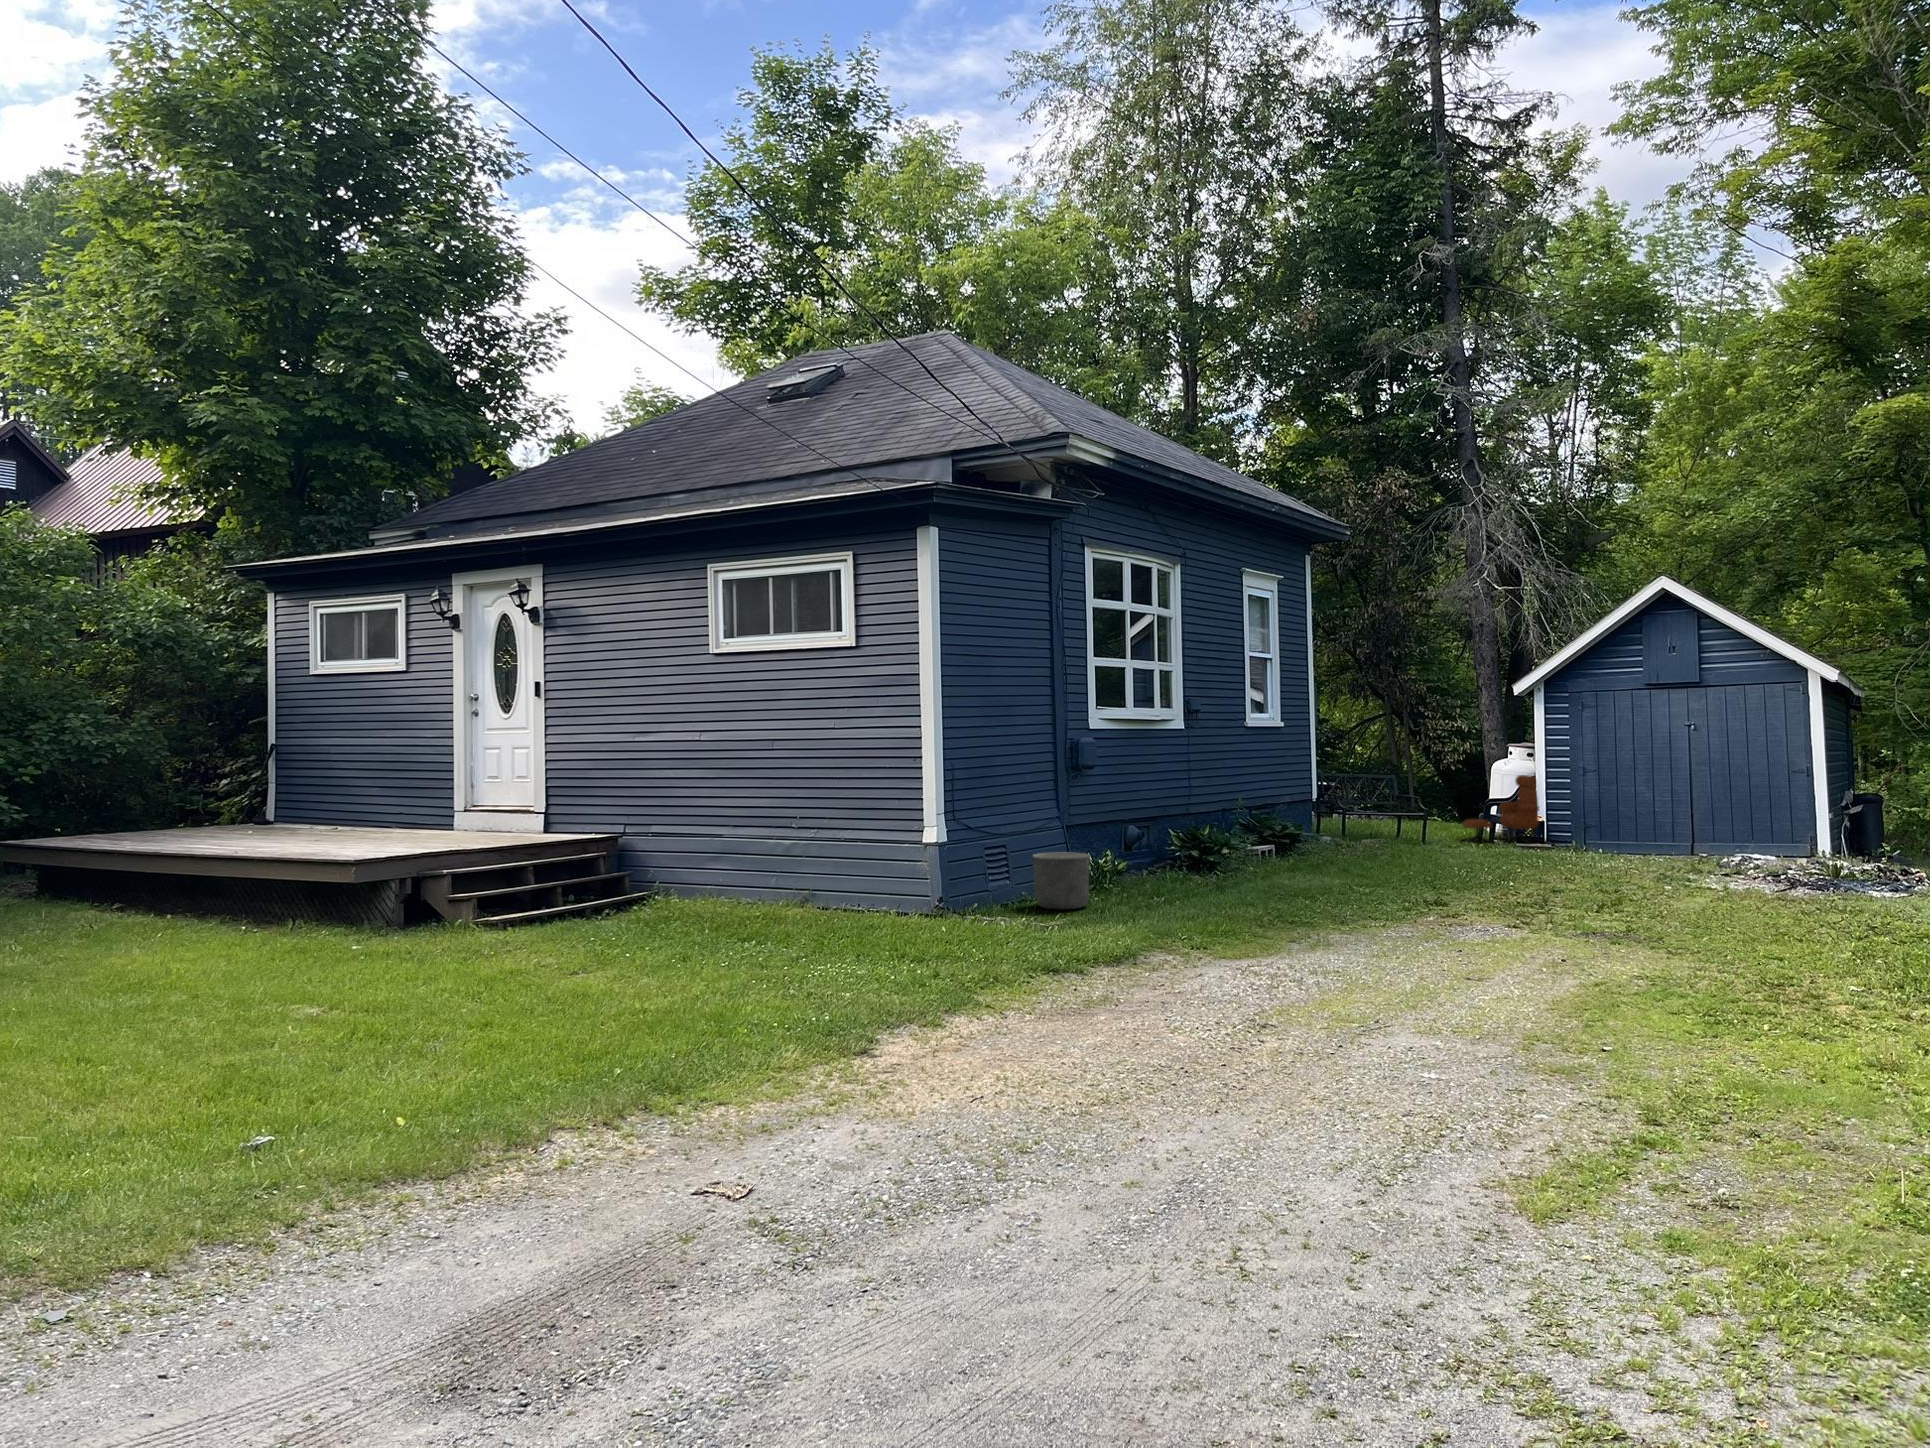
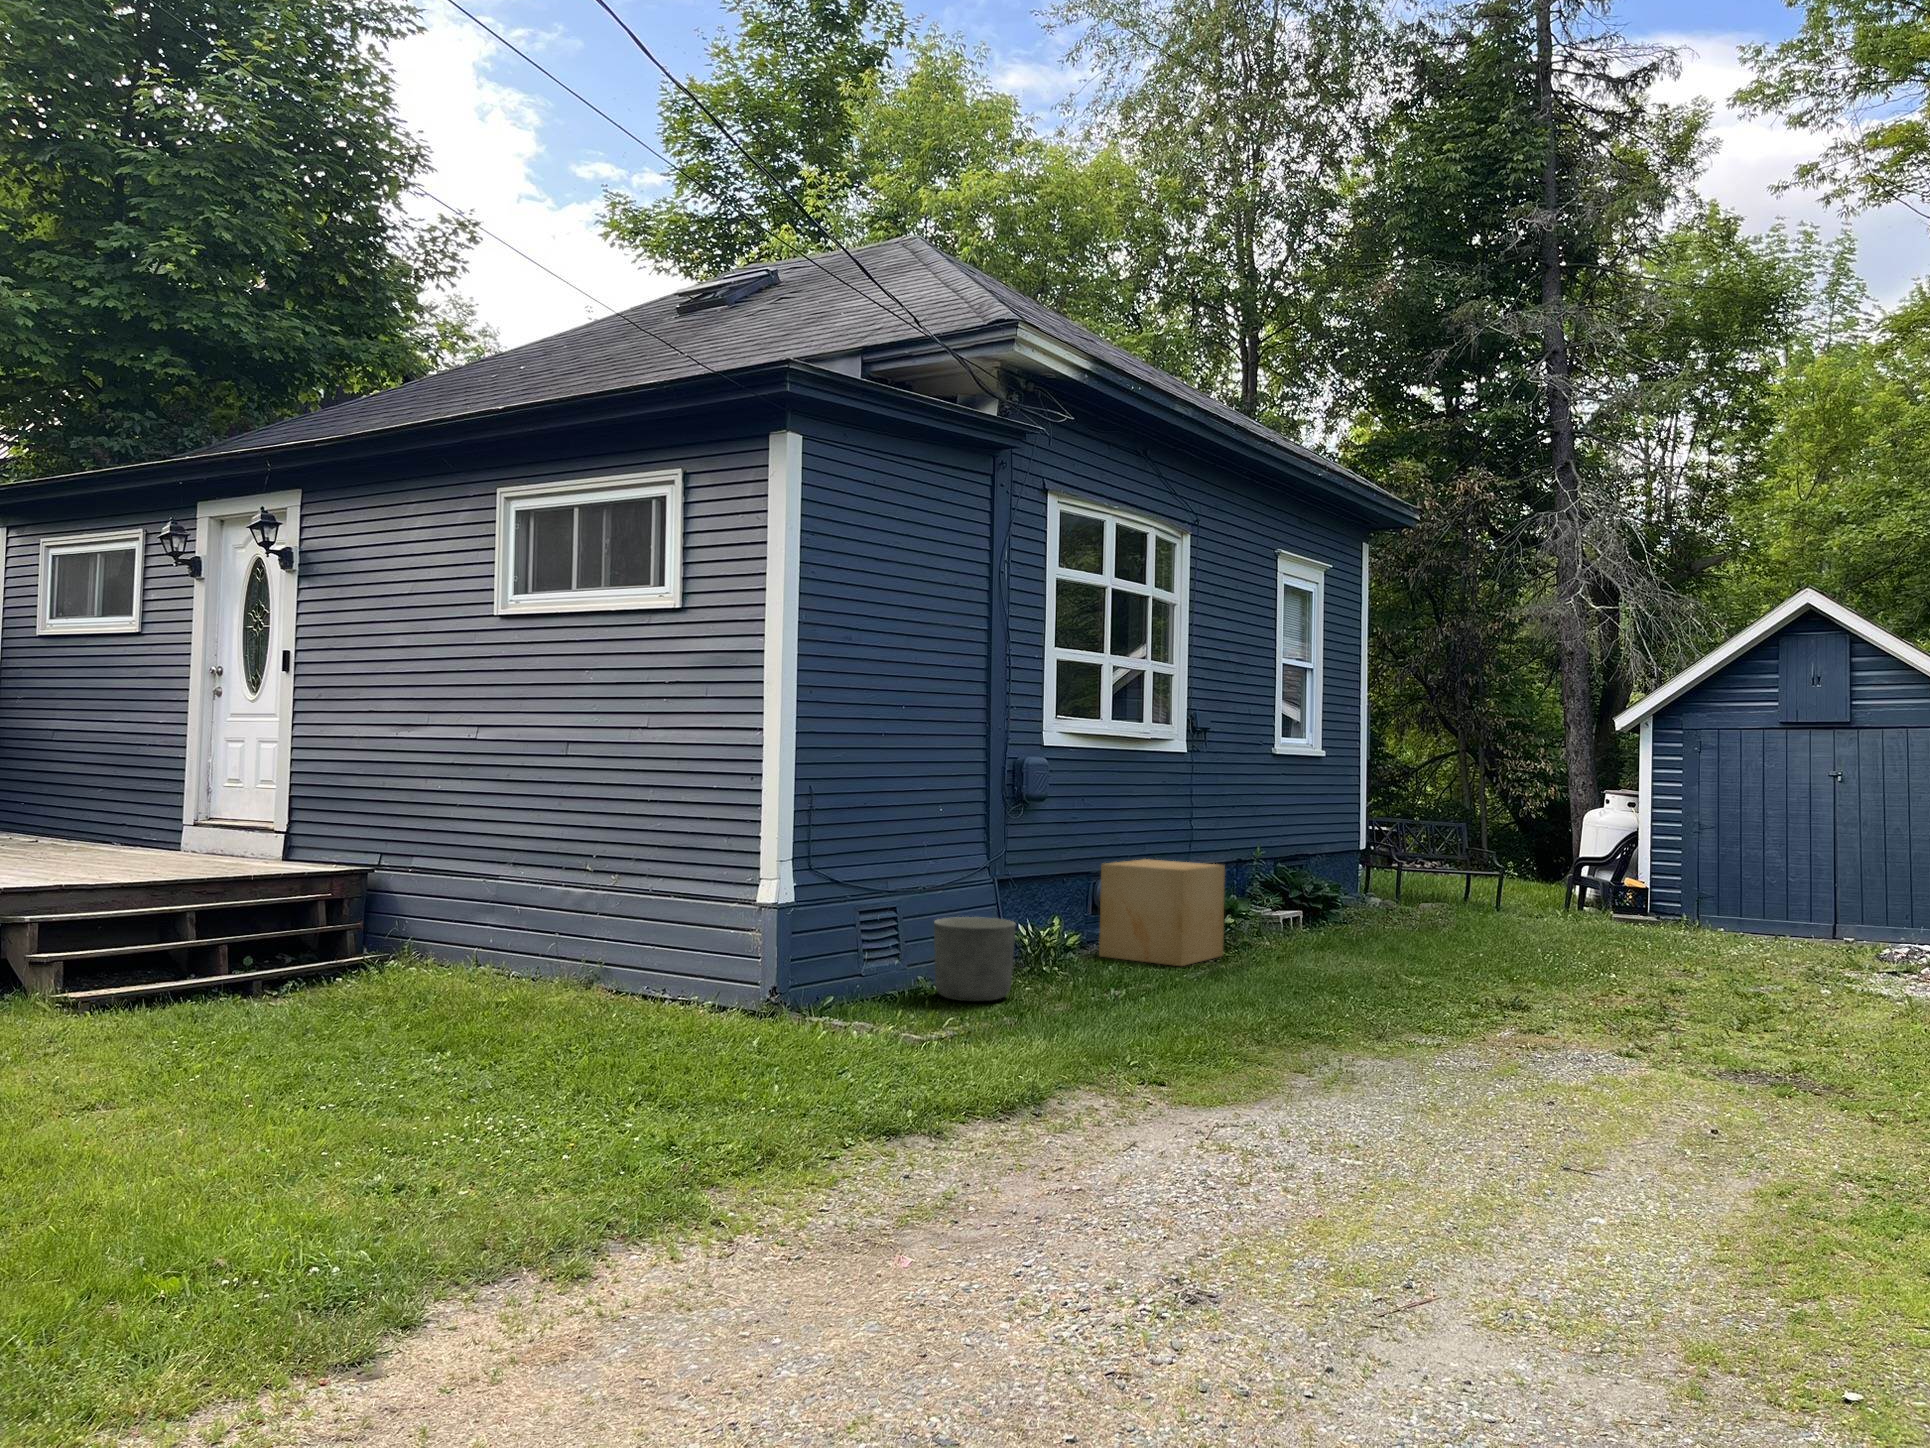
lounge chair: present [1463,775,1539,843] -> none [1538,830,1644,918]
cardboard box: none [1135,810,1226,885] -> present [1099,859,1225,966]

